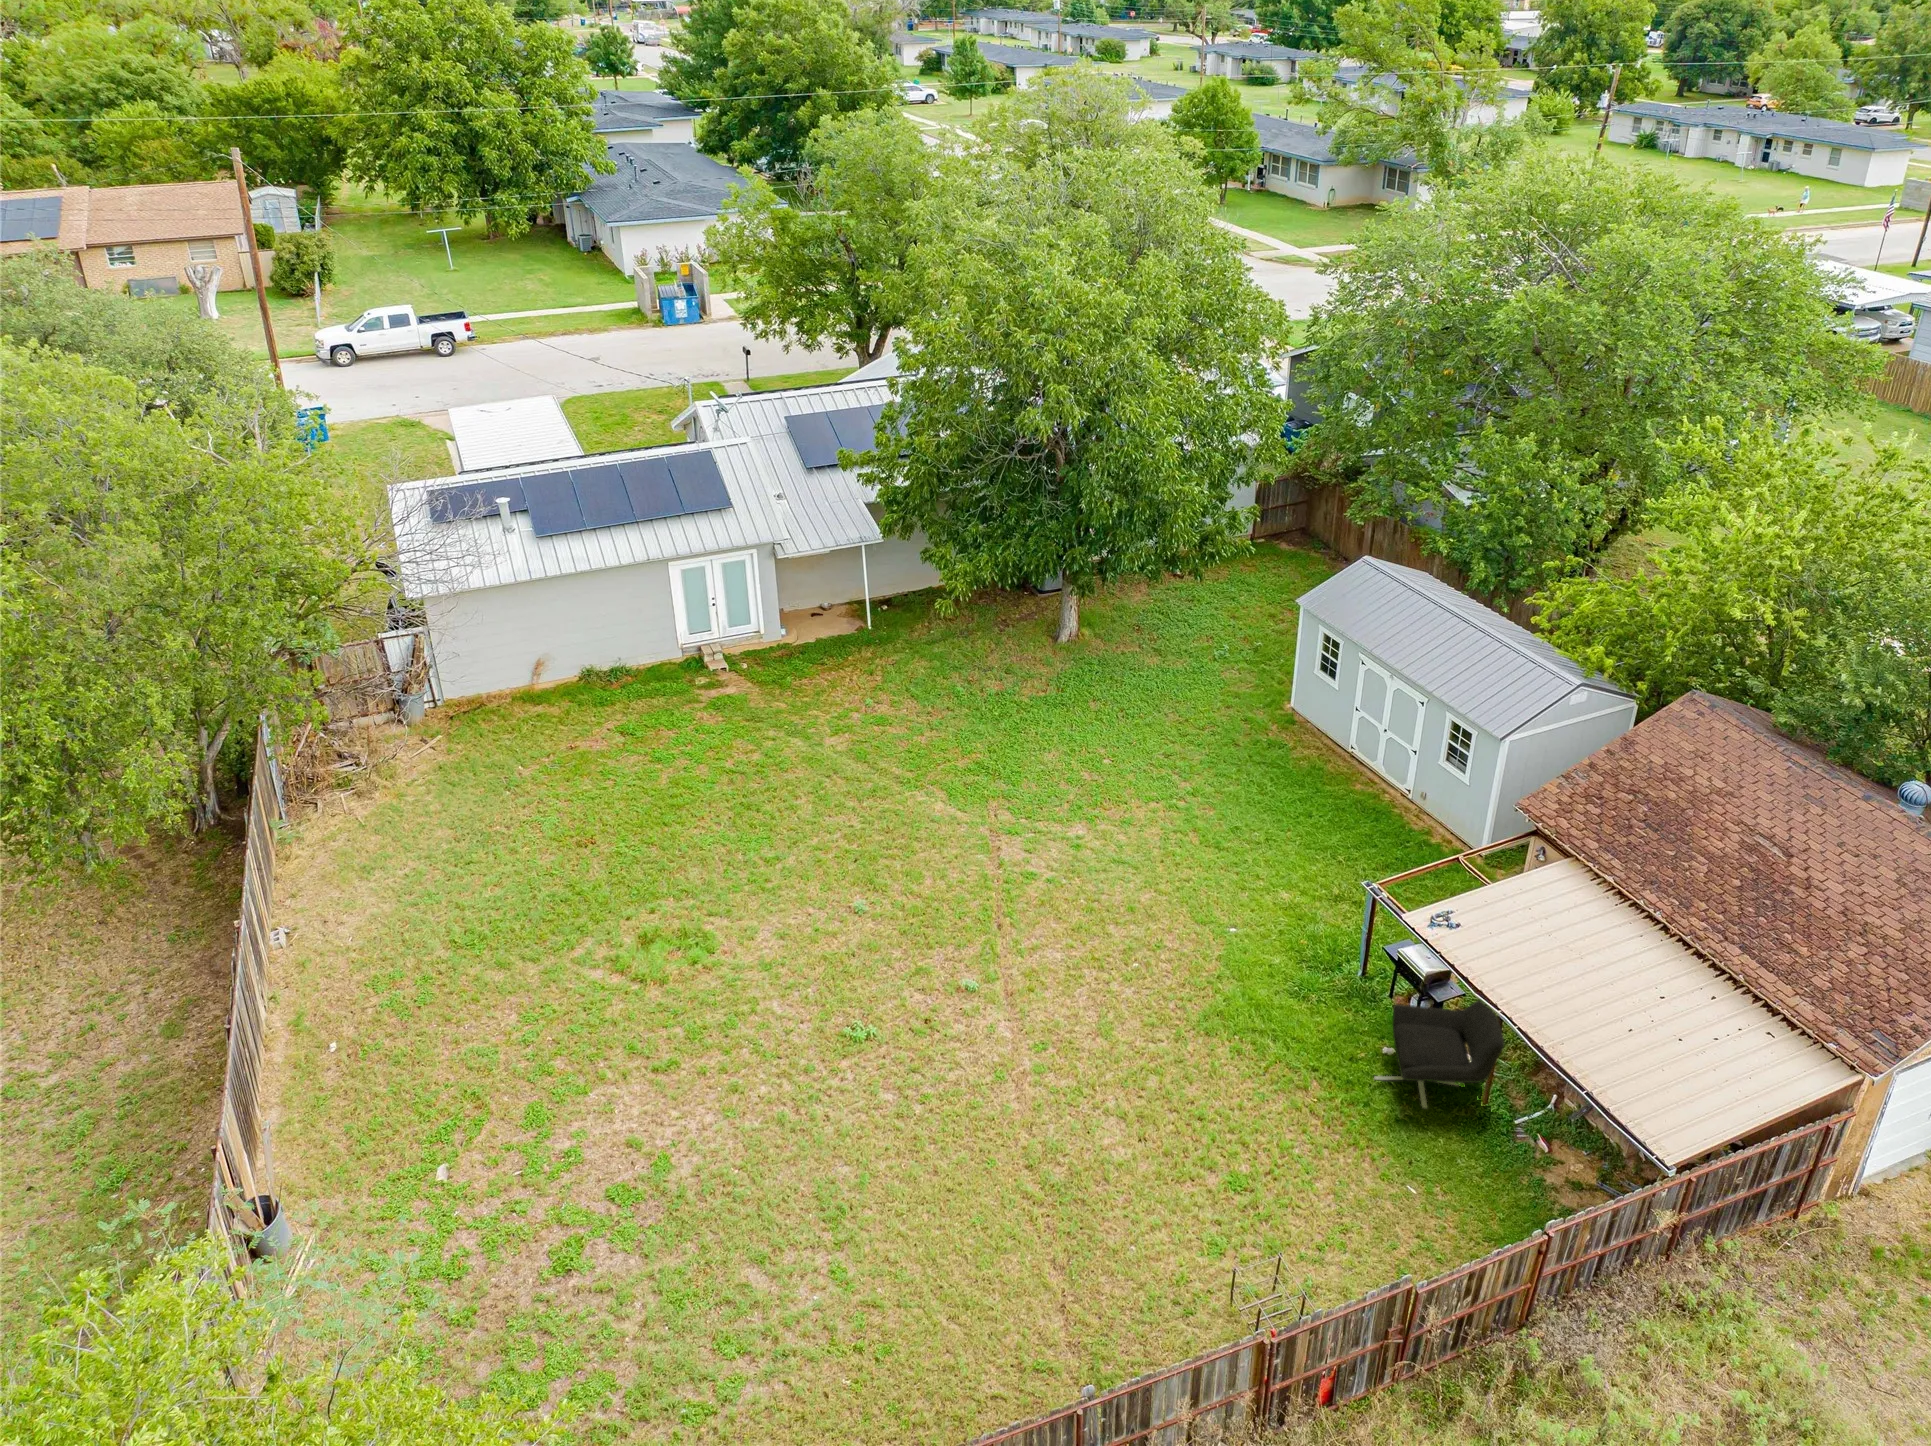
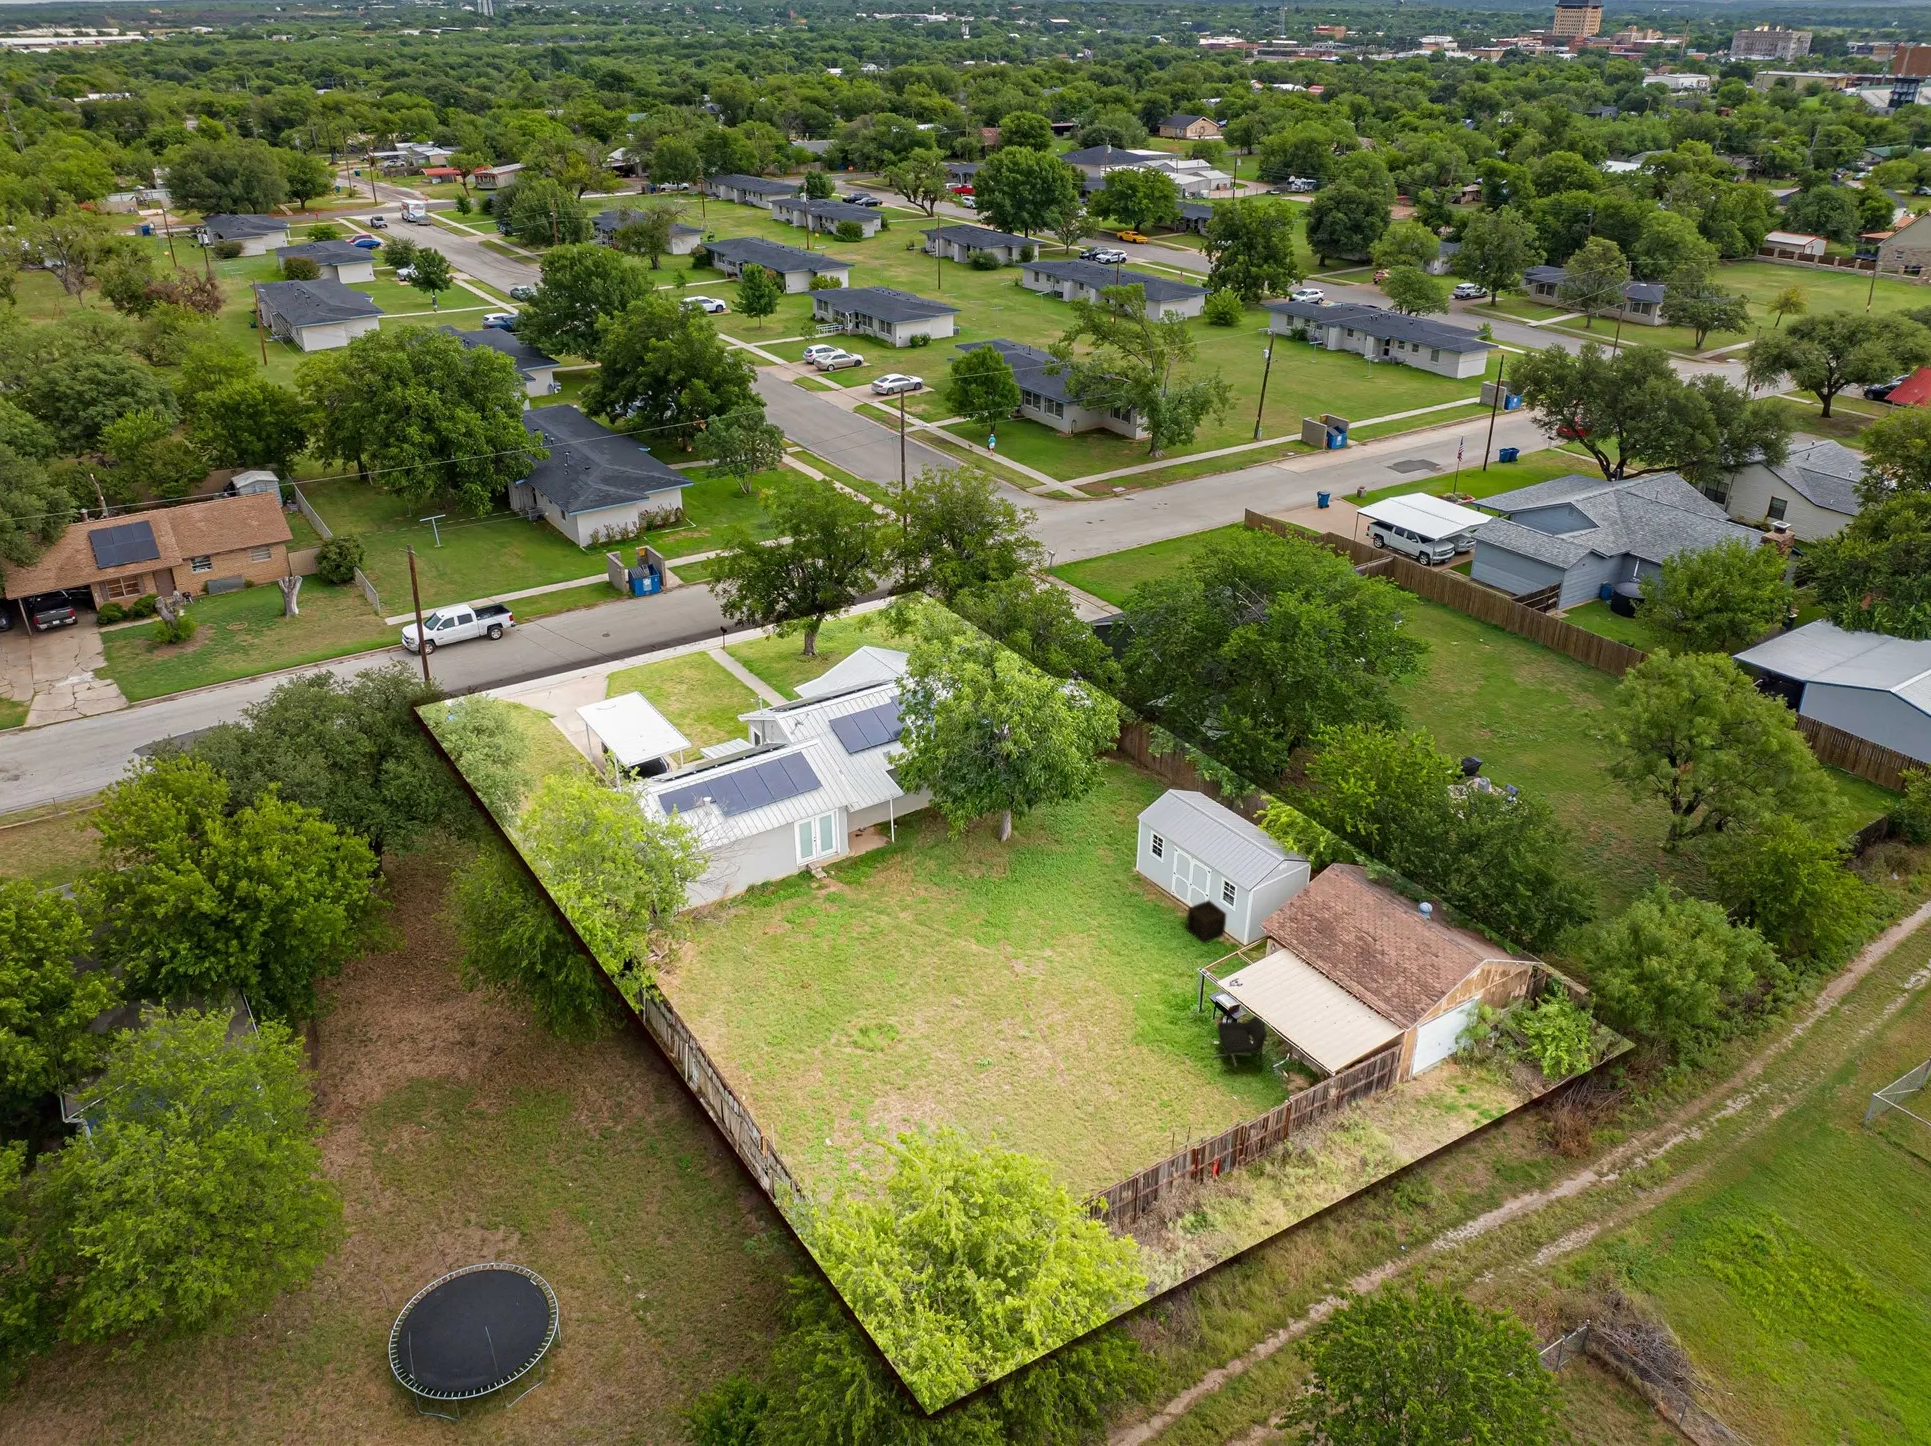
wooden crate: none [1366,761,1450,844] -> present [1186,900,1226,943]

